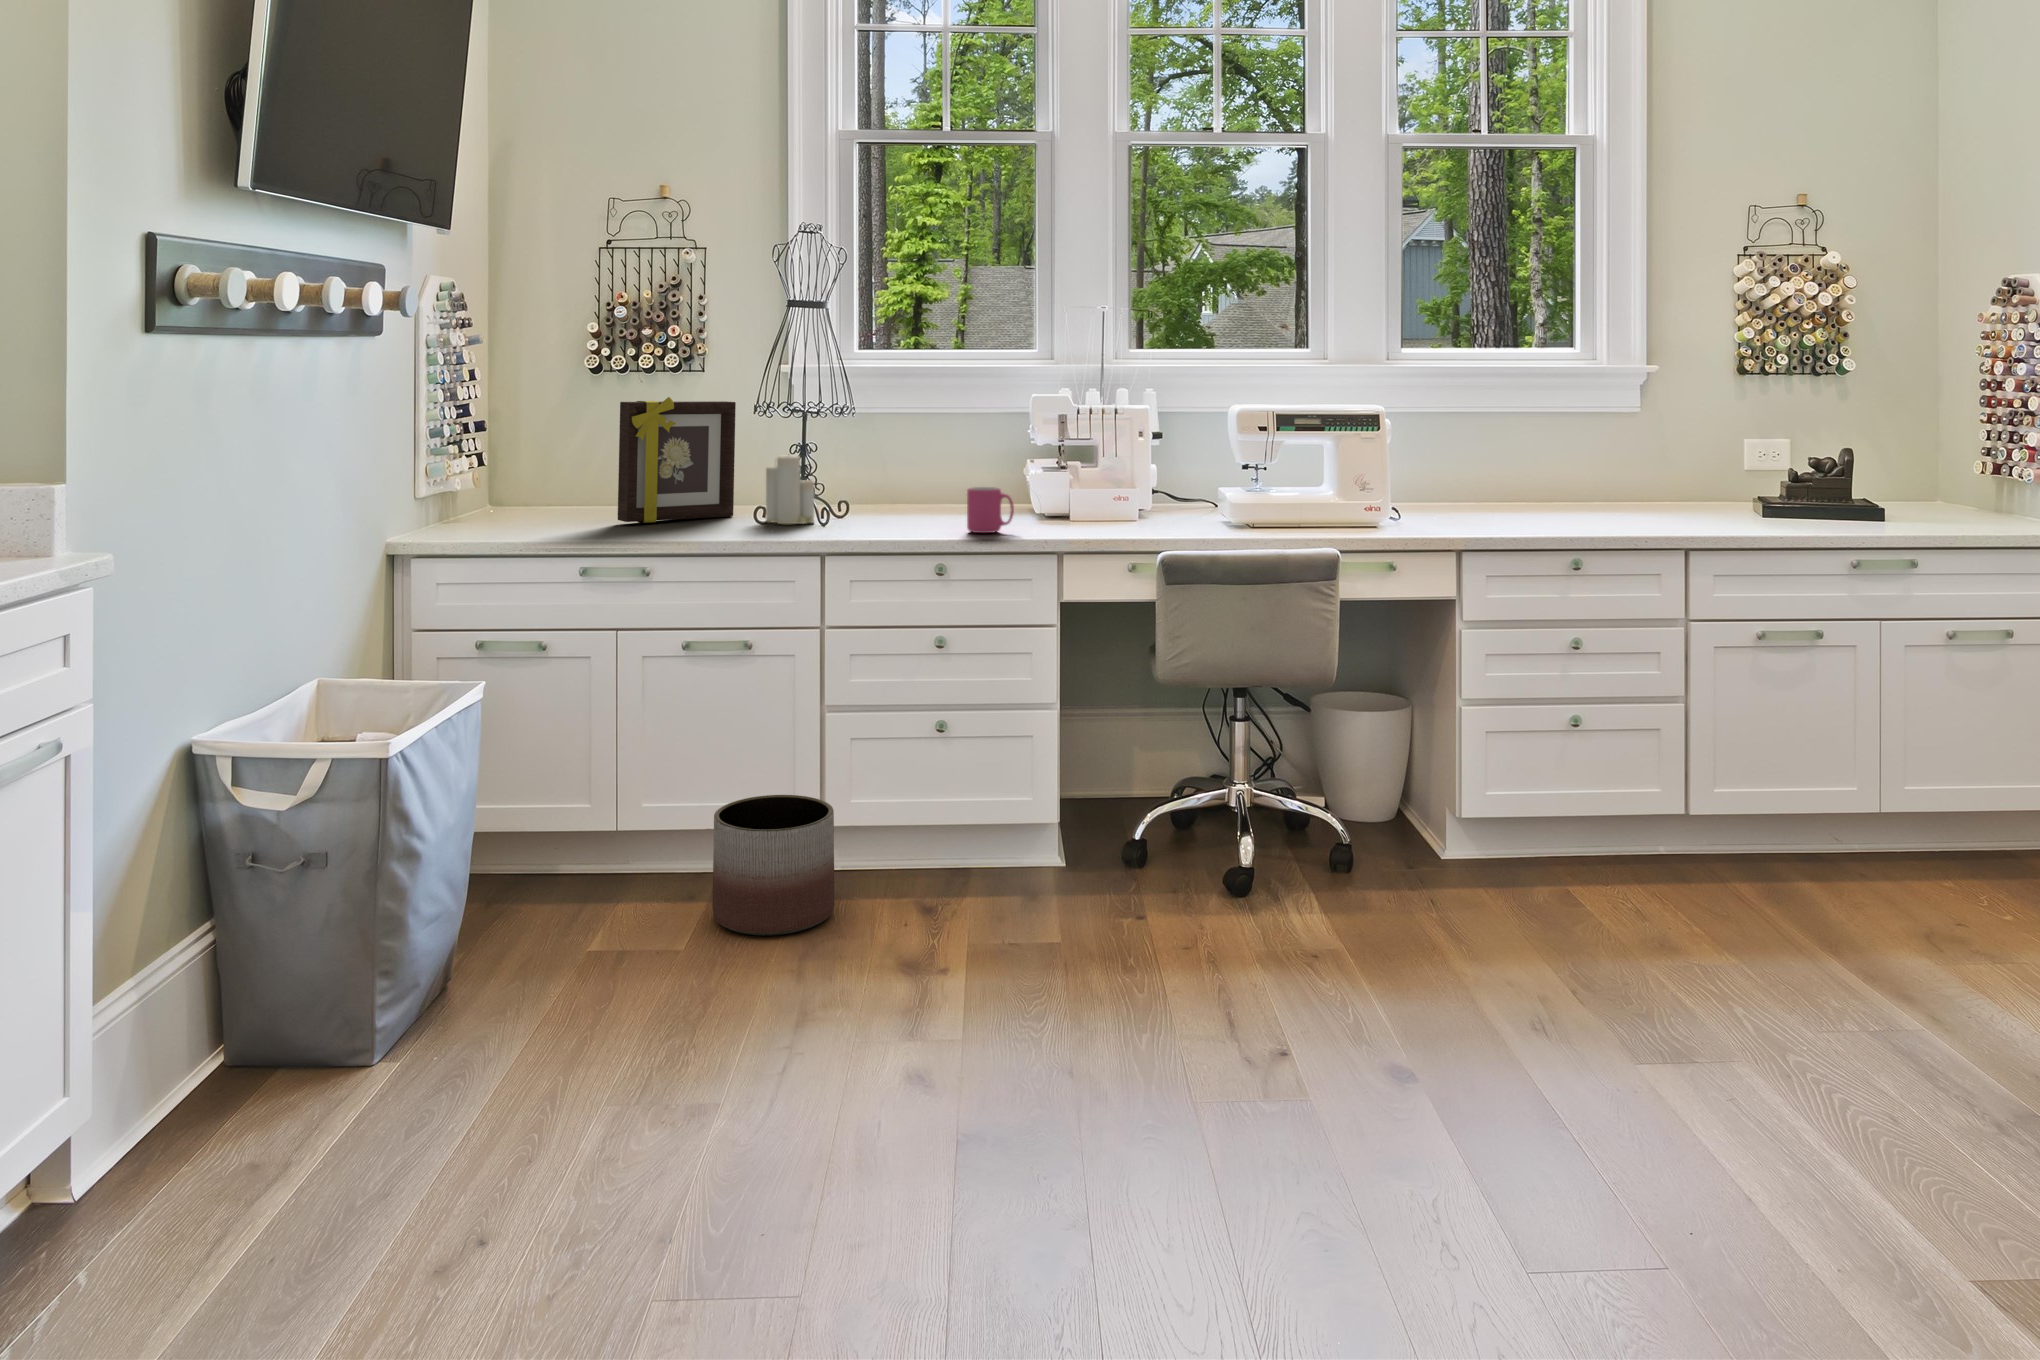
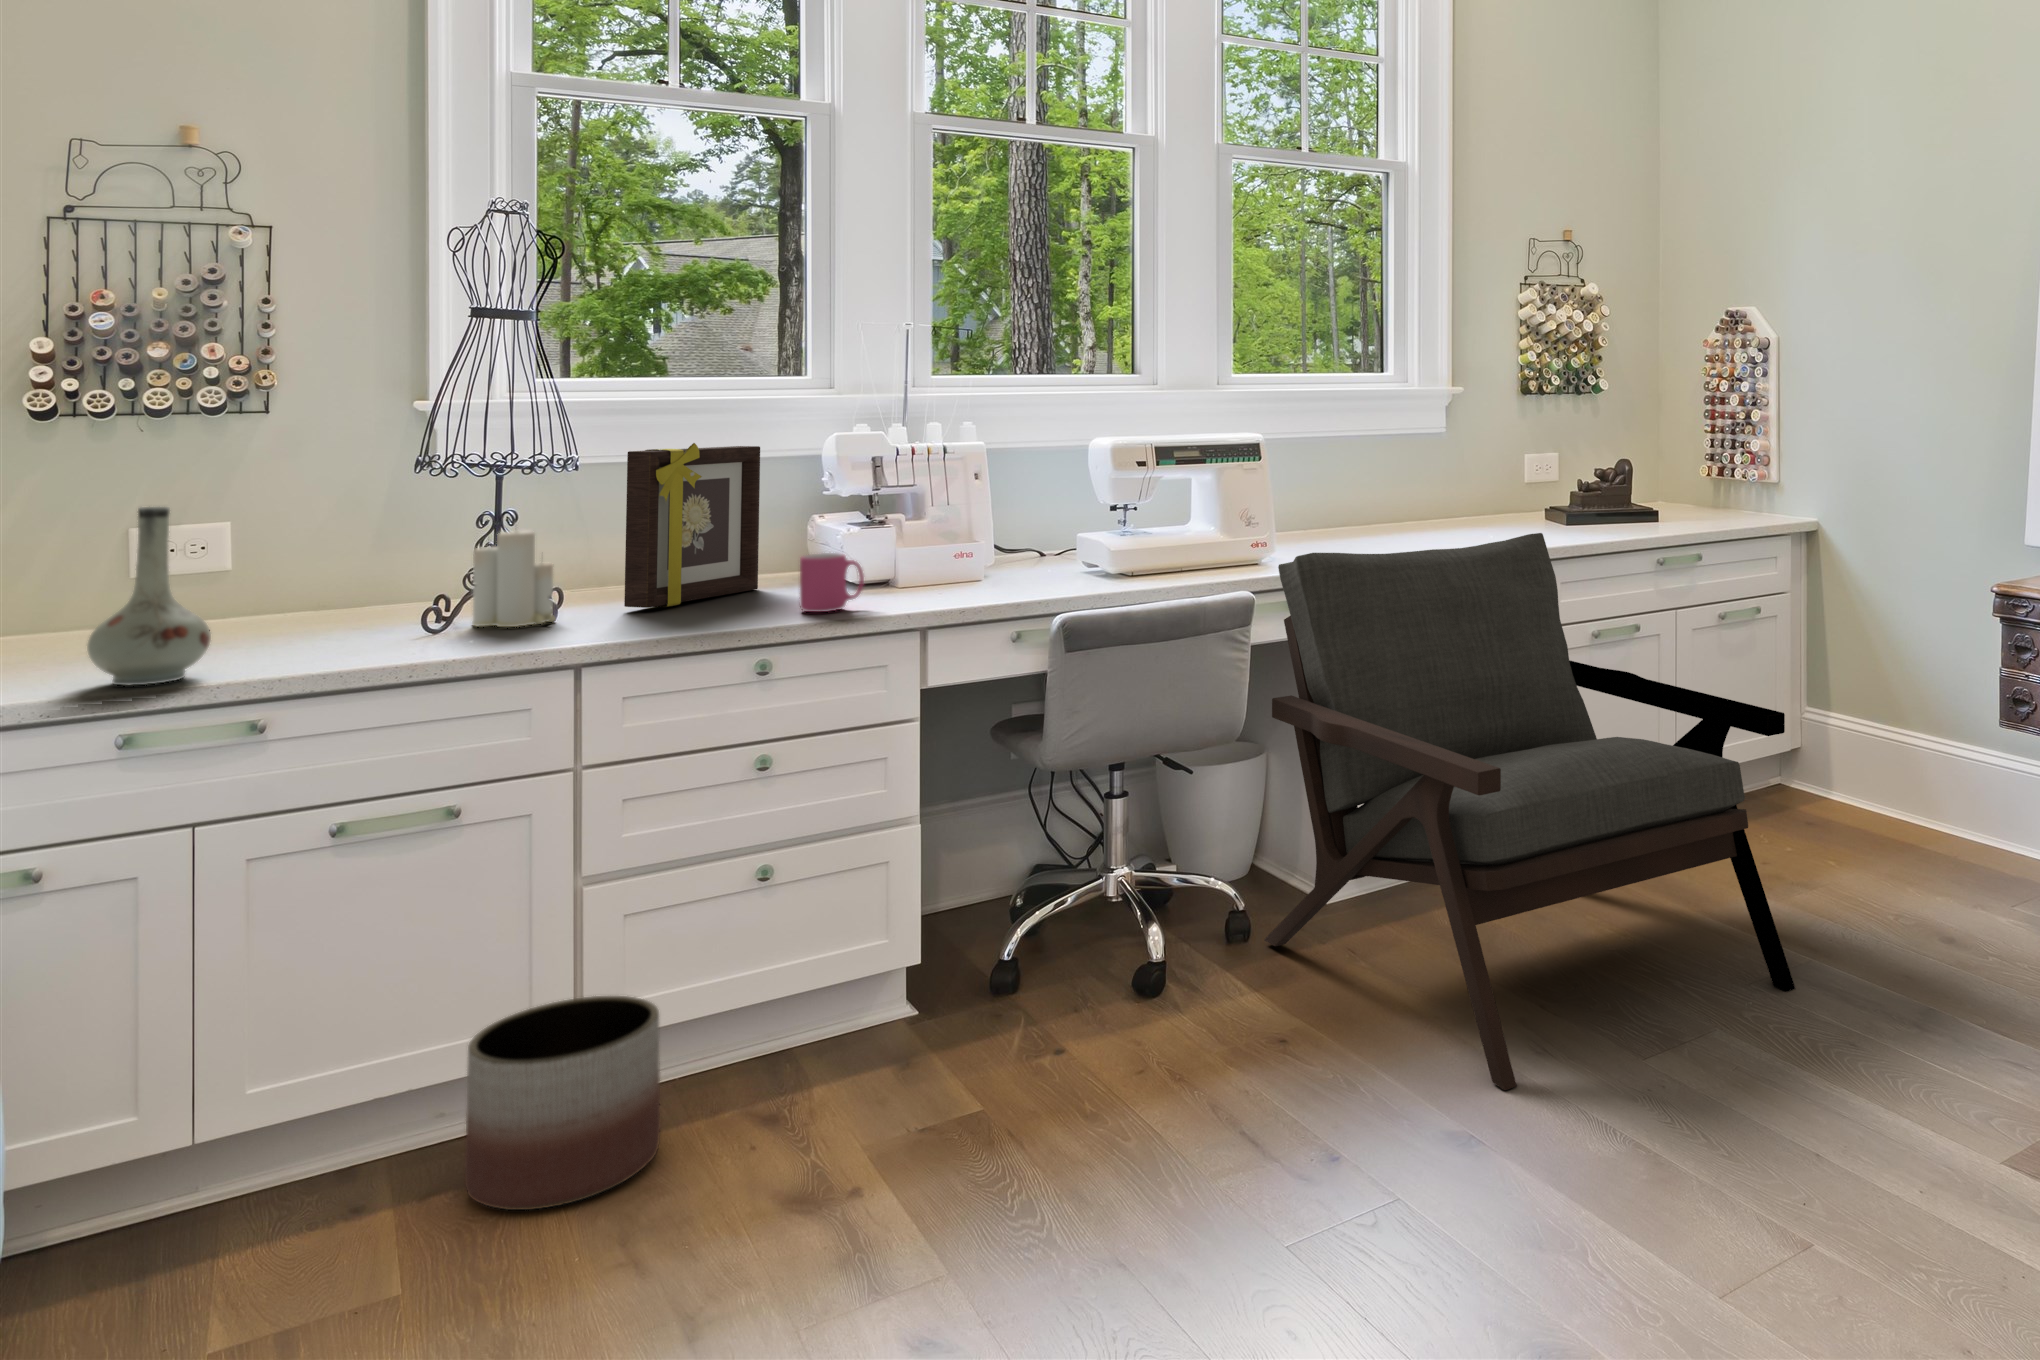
picture frame: present [618,397,736,523] -> present [624,443,760,608]
vase: none [536,425,599,538] -> present [87,507,211,685]
armchair: none [1359,518,1886,1056] -> present [1264,533,1795,1090]

